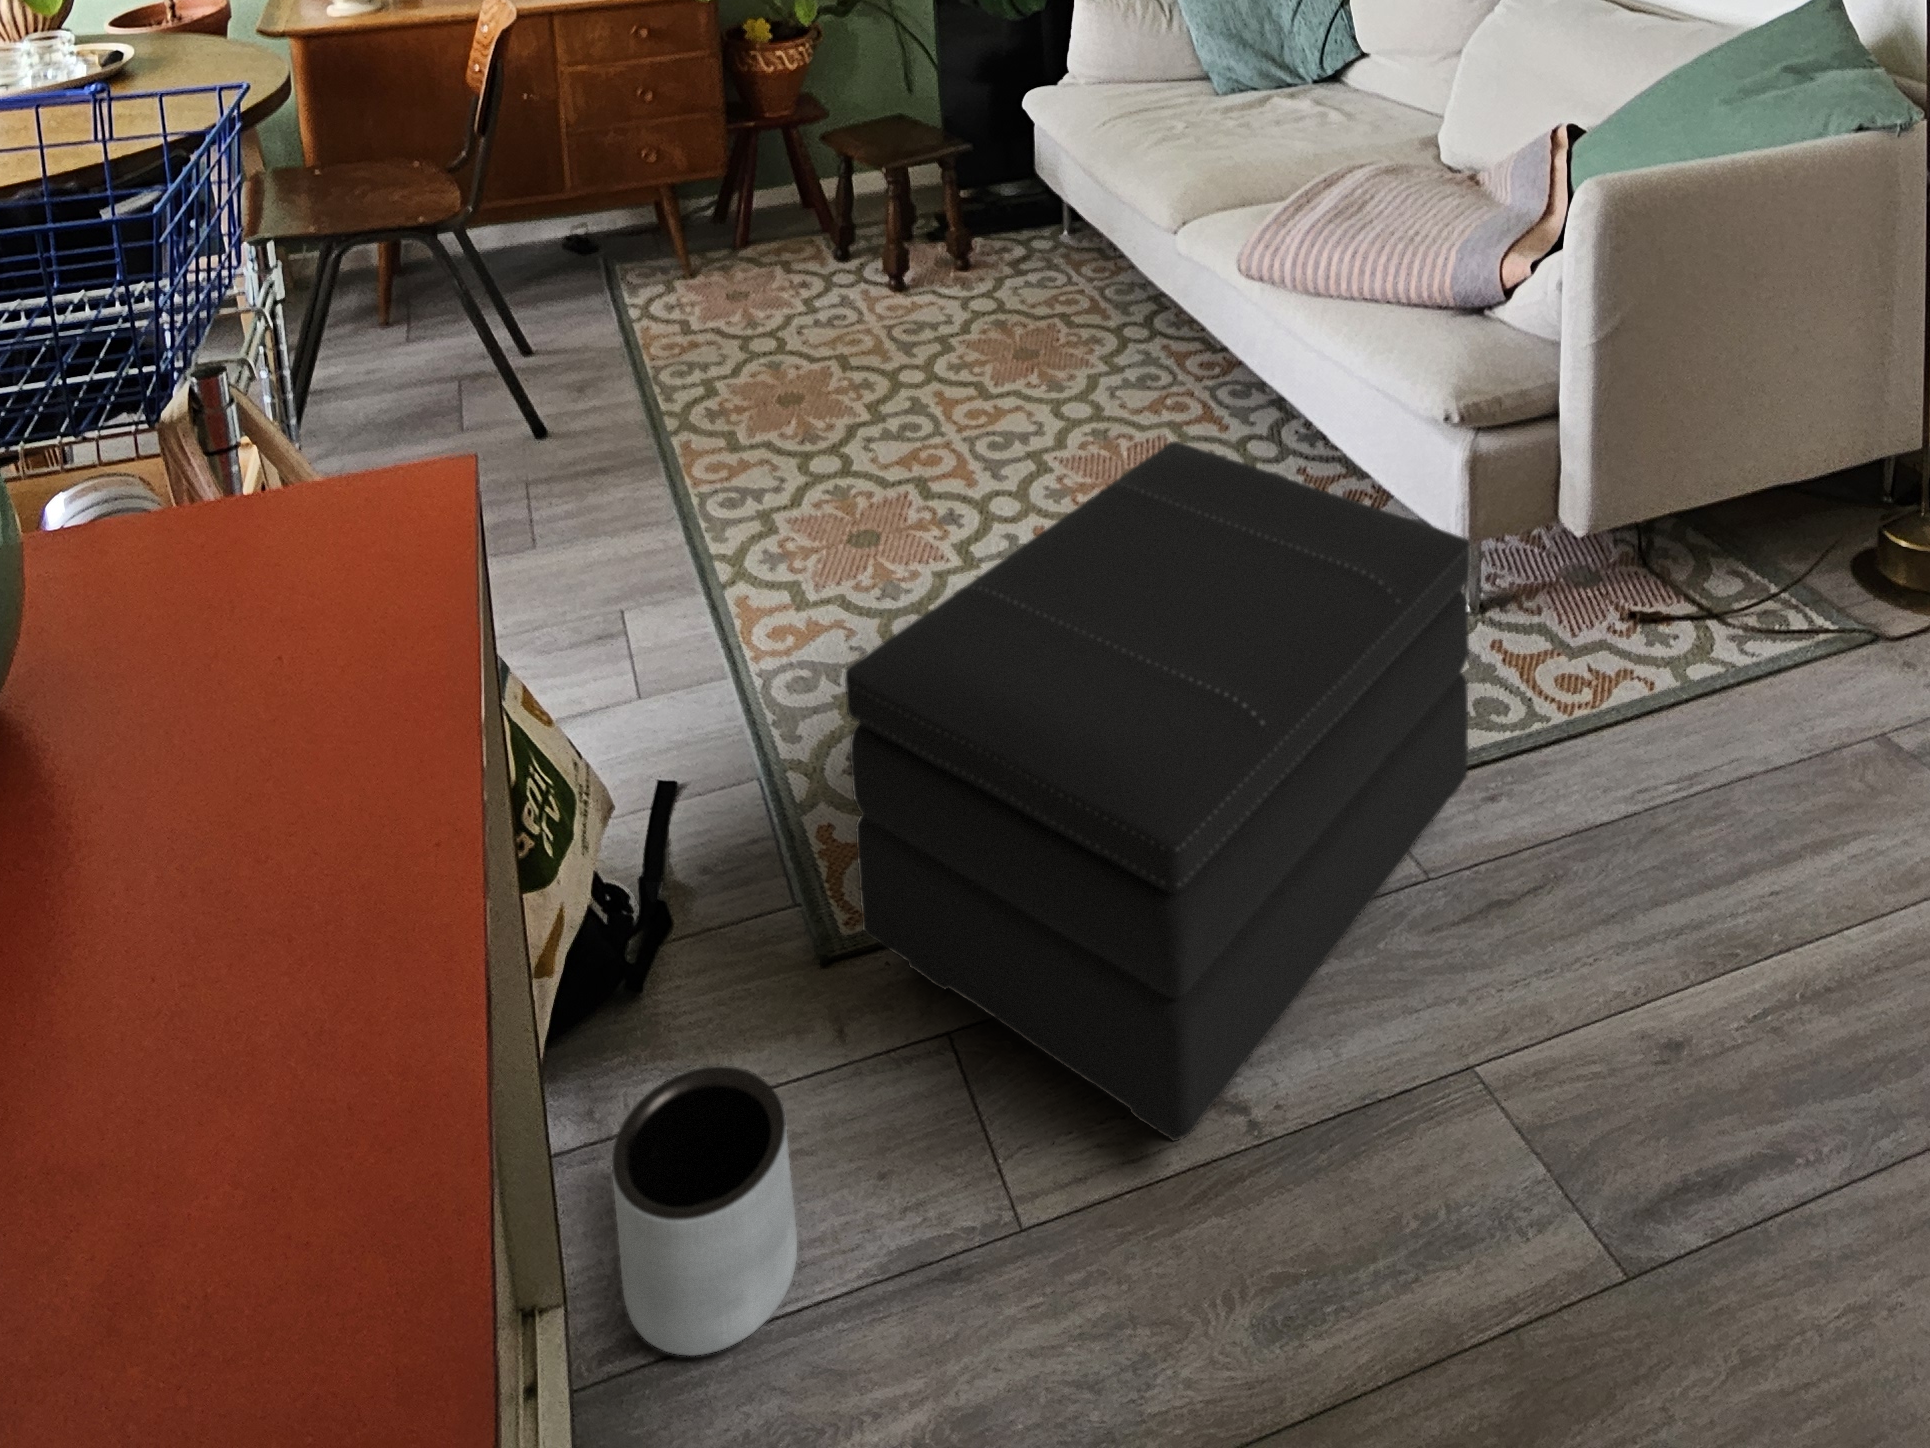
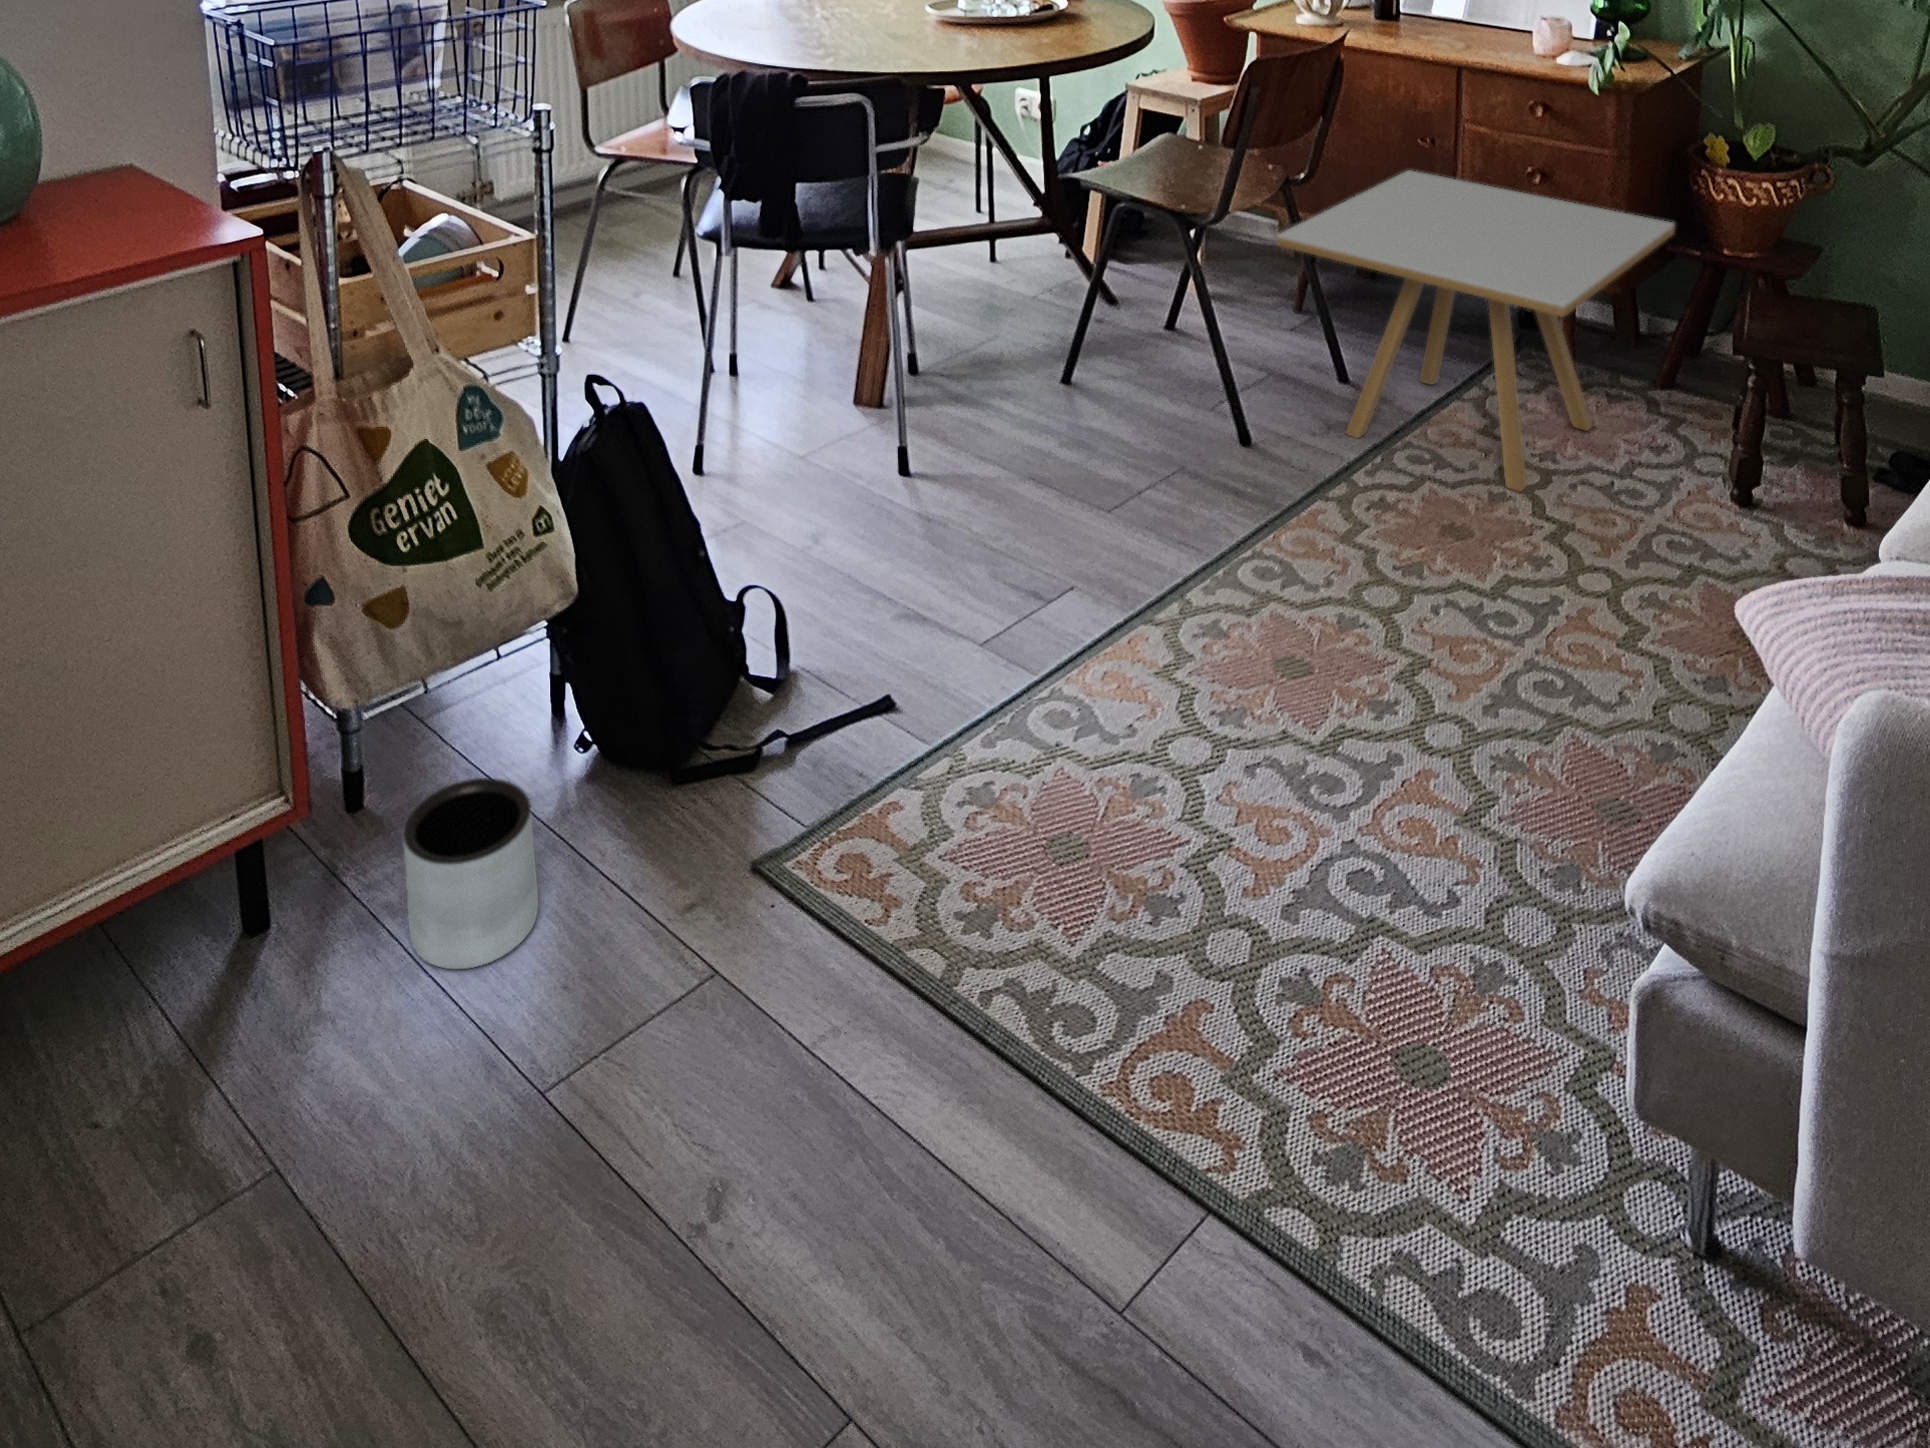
side table: none [531,96,848,390] -> present [1277,170,1675,492]
footstool: present [845,441,1470,1141] -> none [604,622,1264,1293]

